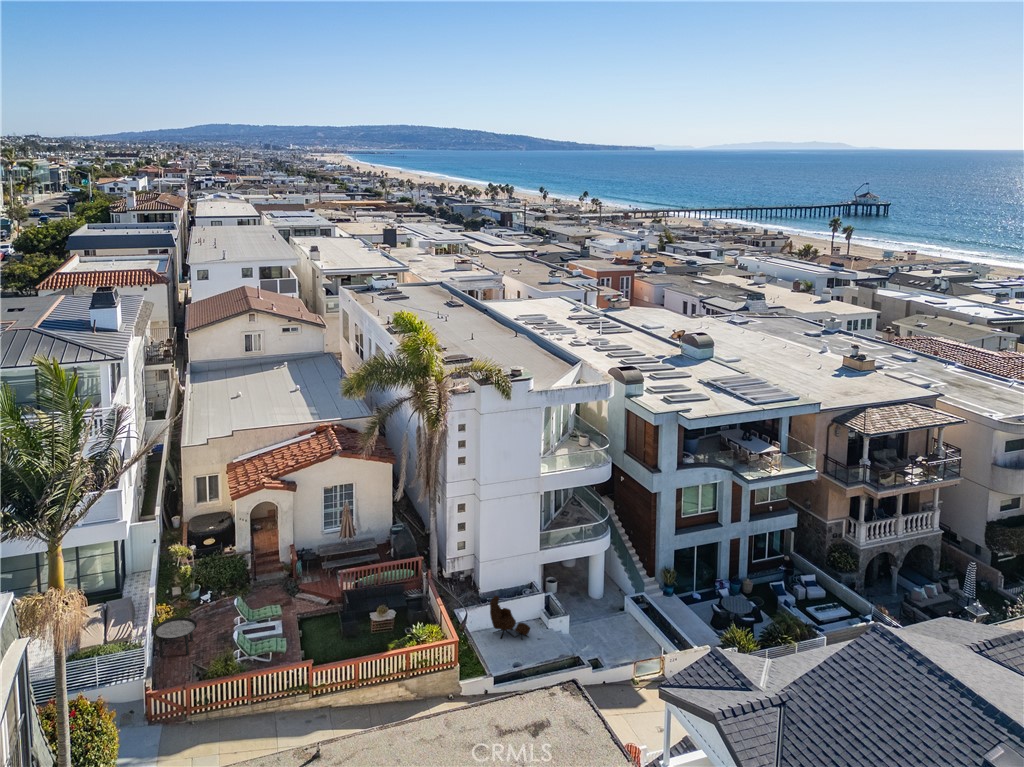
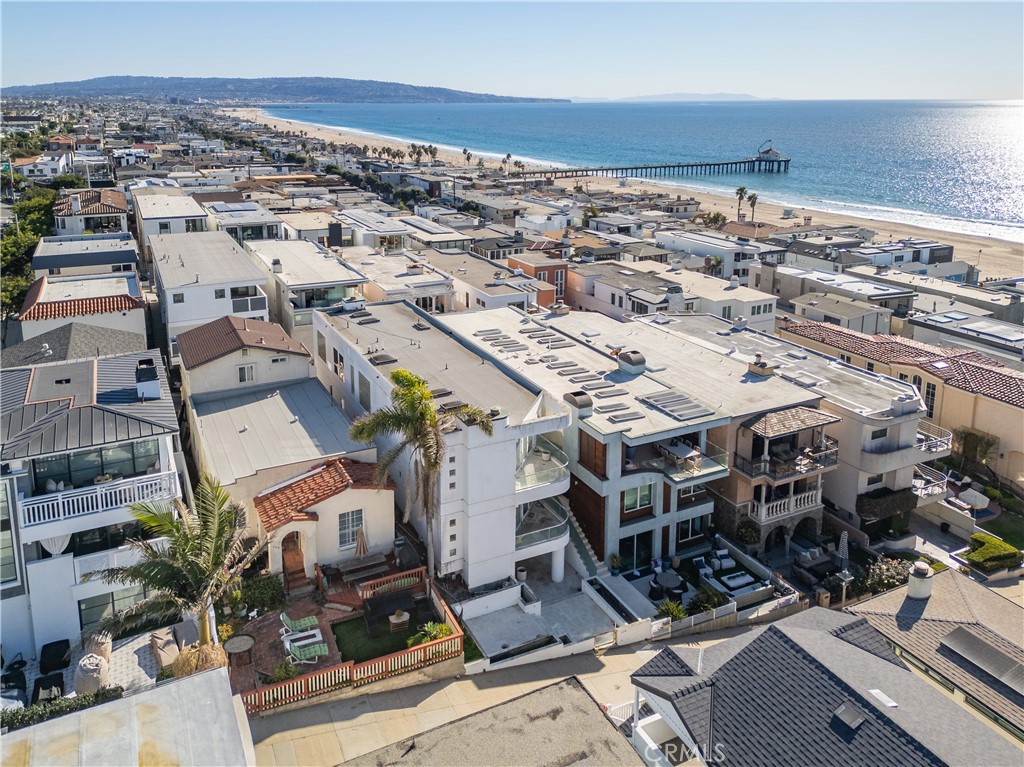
lounge chair: present [490,596,530,639] -> none [481,592,513,626]

